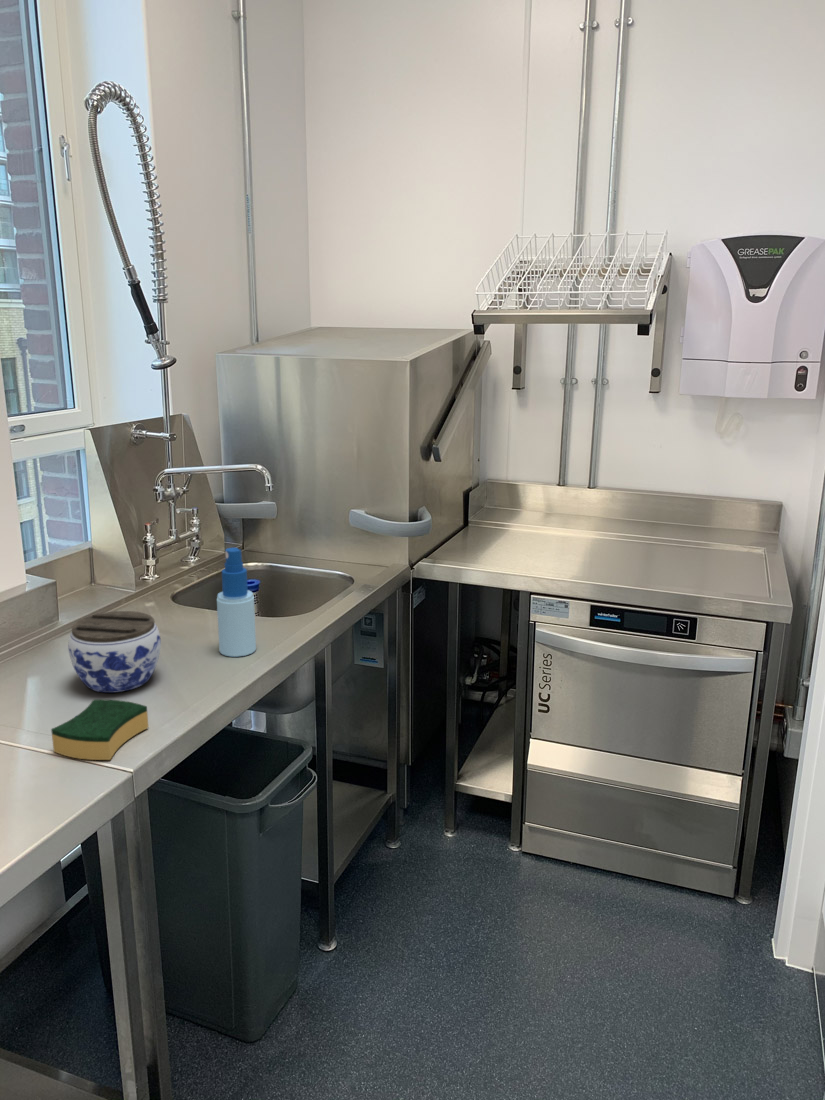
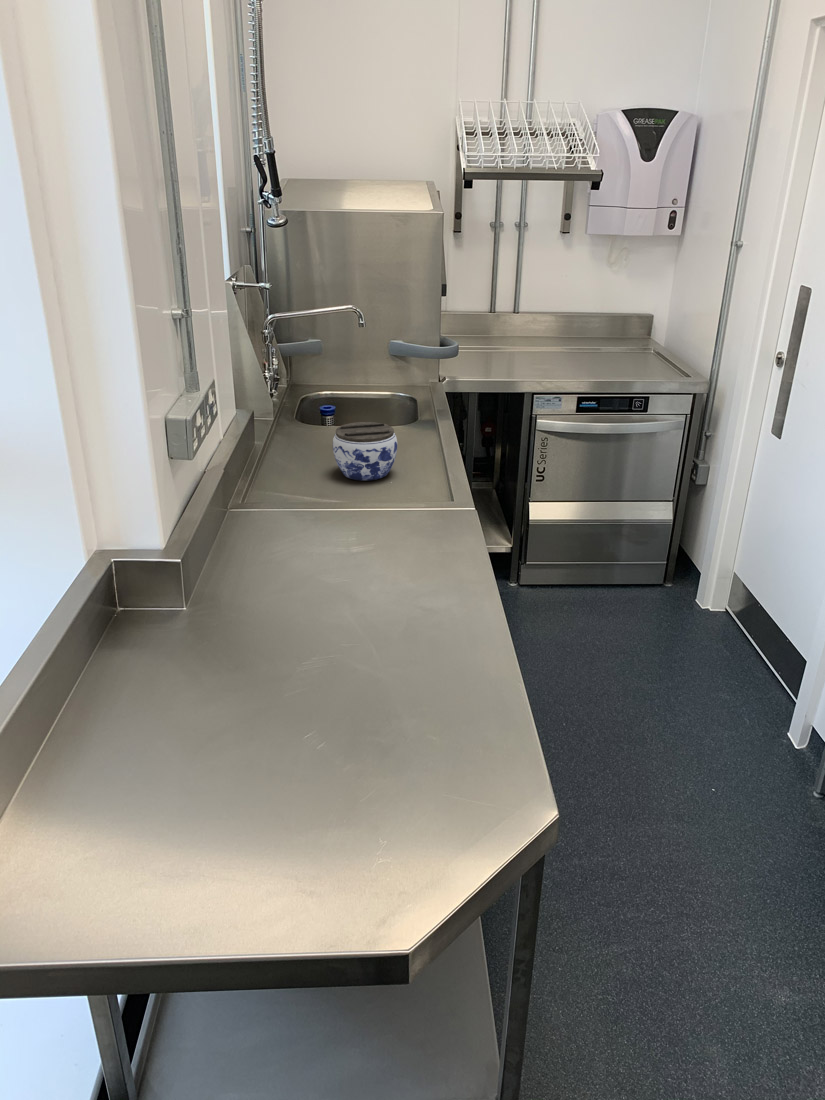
spray bottle: present [217,548,256,657] -> none [397,368,425,451]
sponge: present [52,699,148,760] -> none [395,476,445,512]

